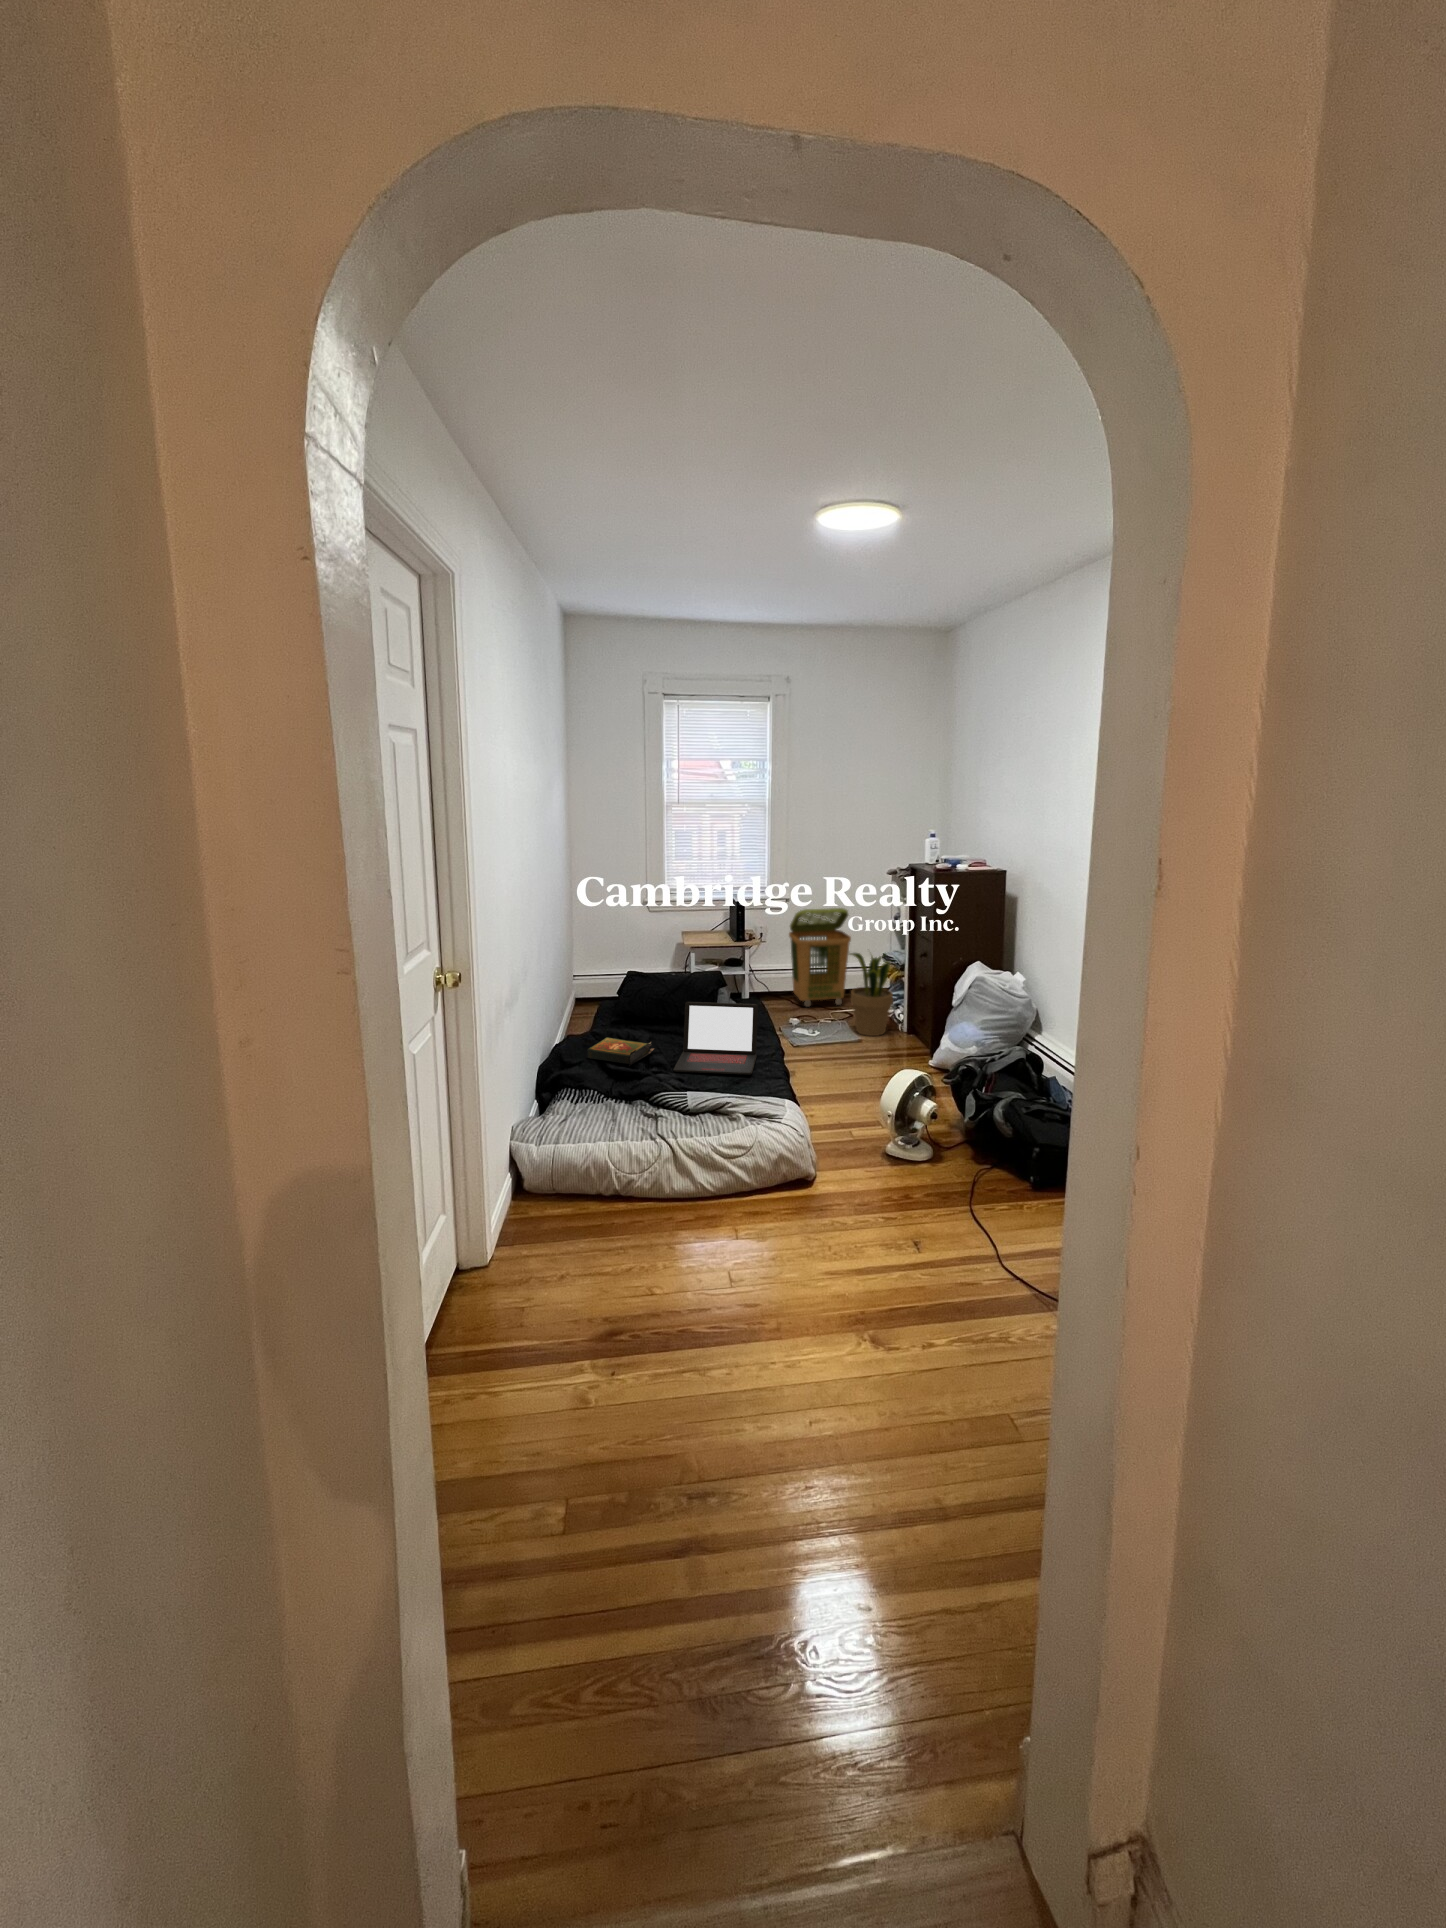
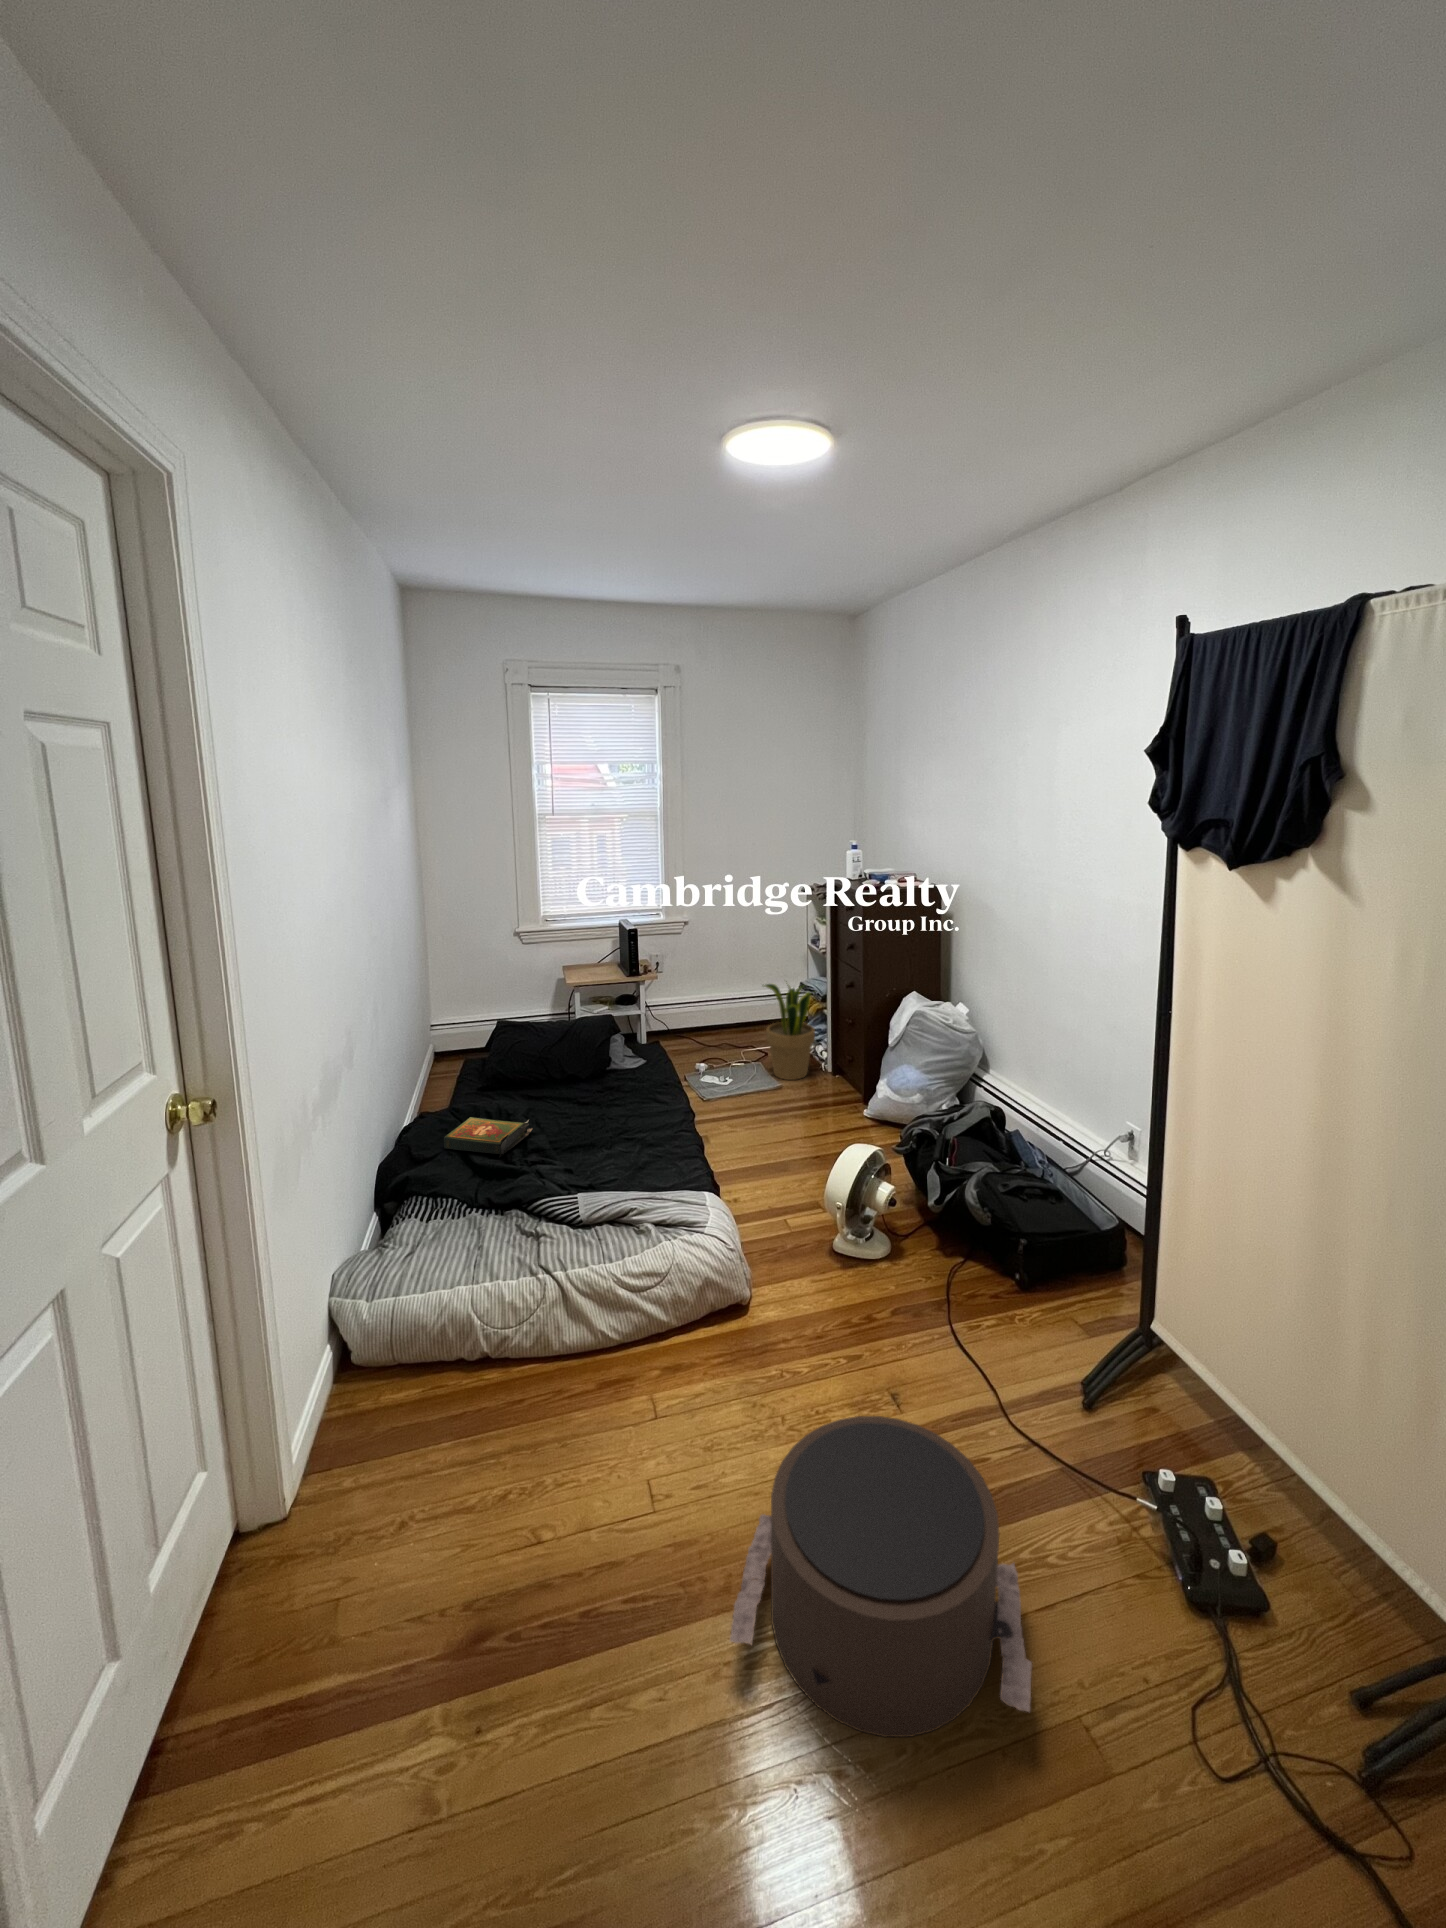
laundry basket: present [789,908,851,1007] -> none [690,930,762,1046]
laptop: present [674,1002,758,1075] -> none [559,1064,663,1160]
pouf: none [775,1229,980,1410] -> present [730,1416,1032,1737]

